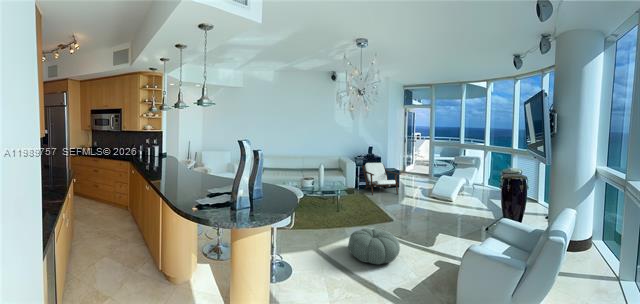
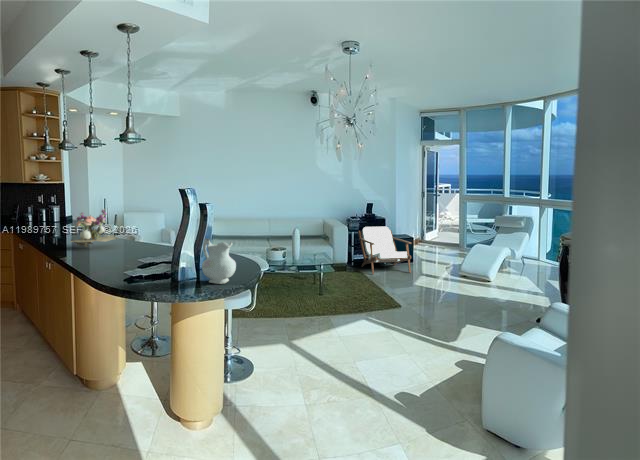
flower arrangement: none [164,152,199,180] -> present [71,210,118,247]
ceramic pitcher: none [252,178,278,214] -> present [202,238,236,284]
pouf: present [348,229,400,264] -> none [333,314,403,360]

